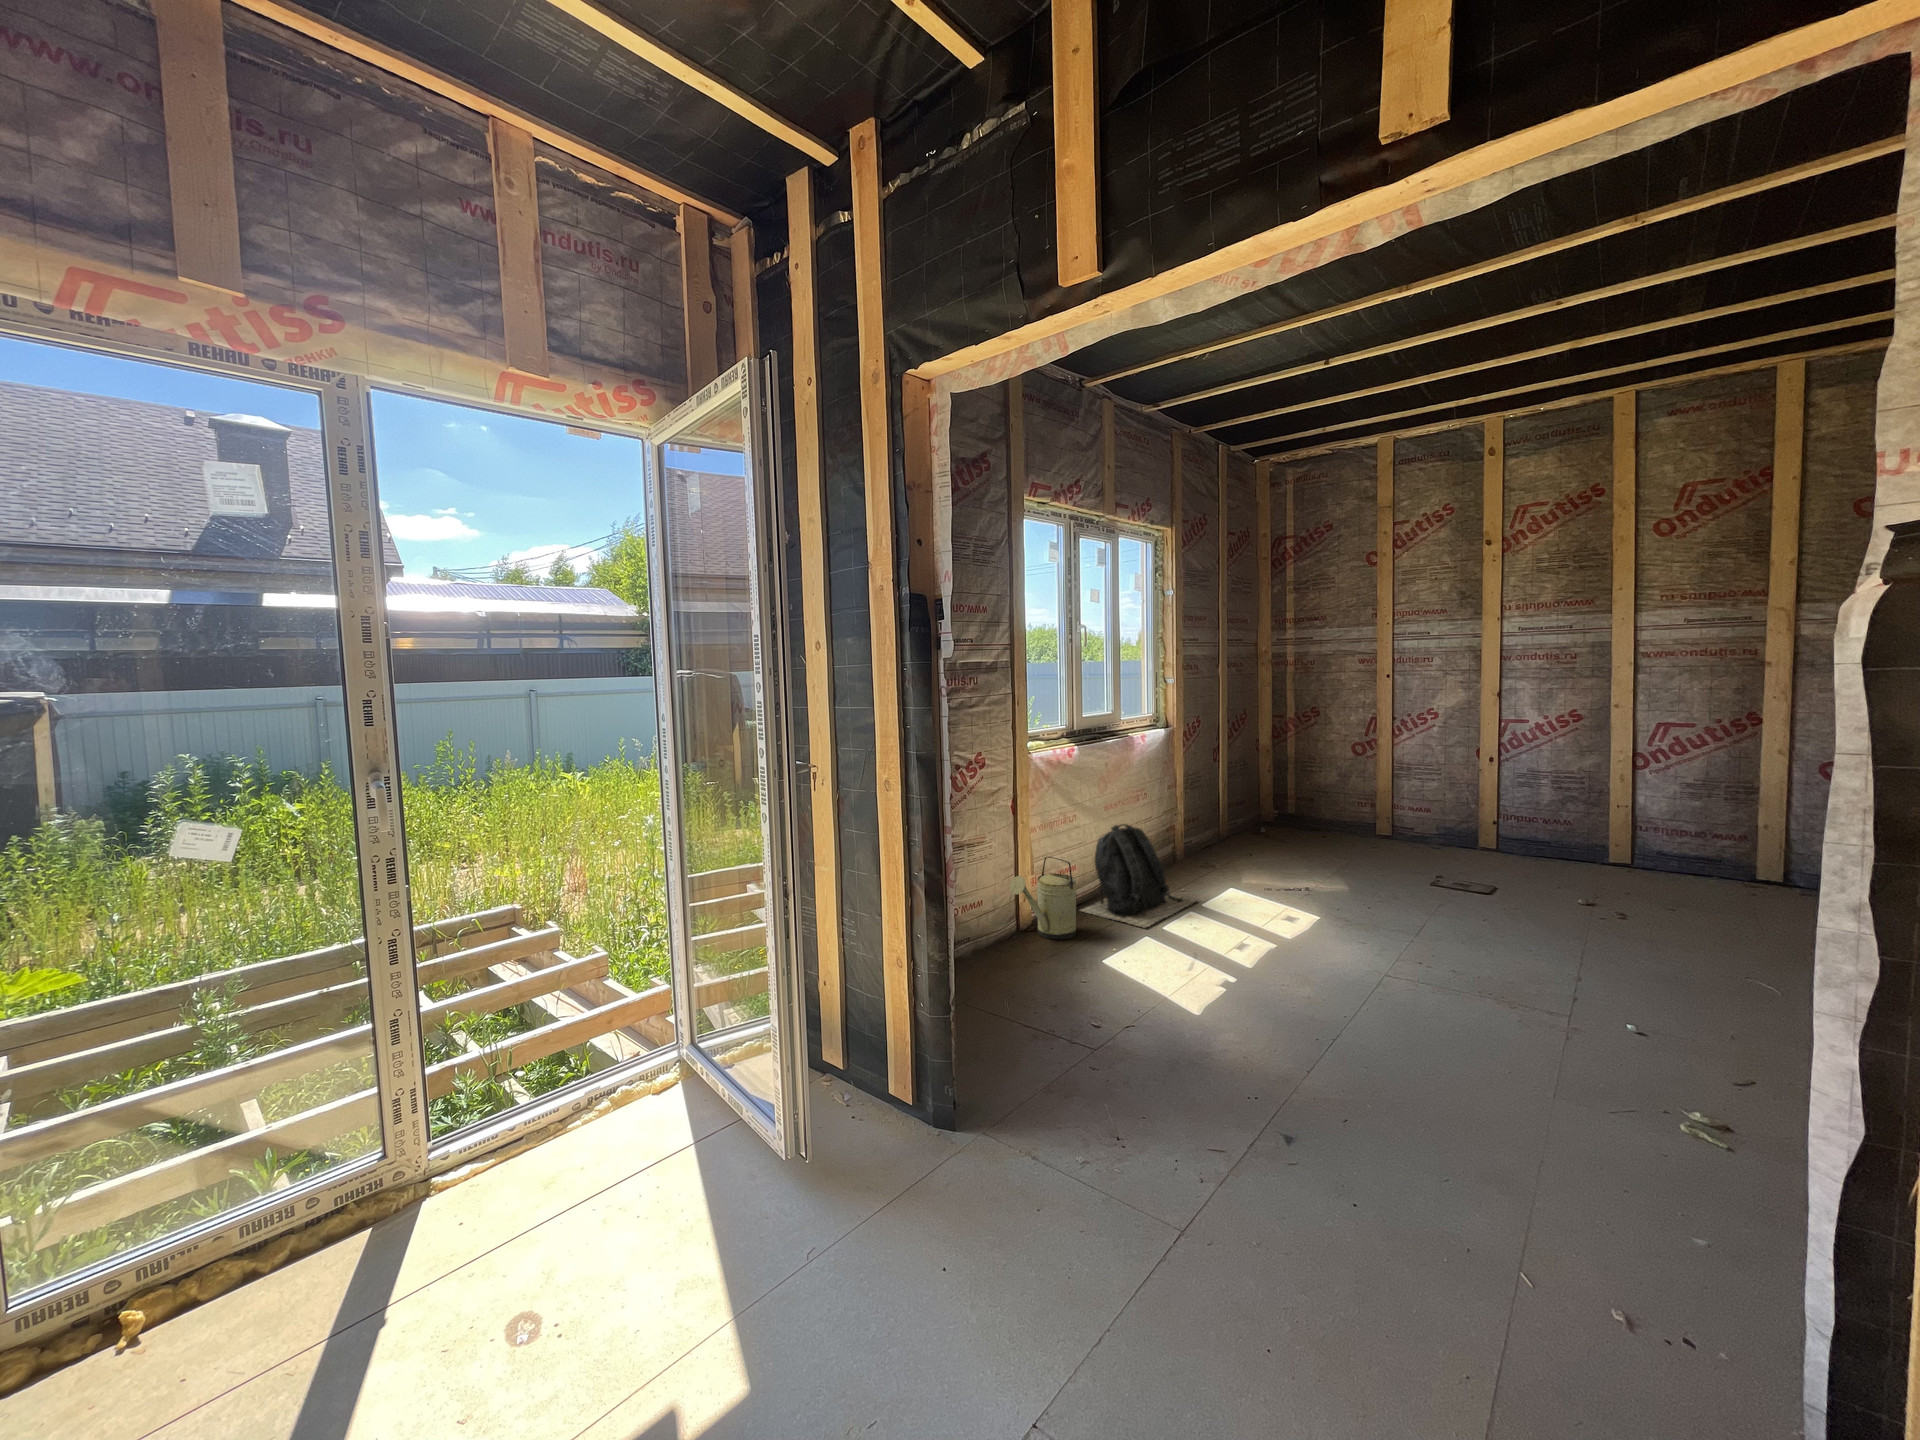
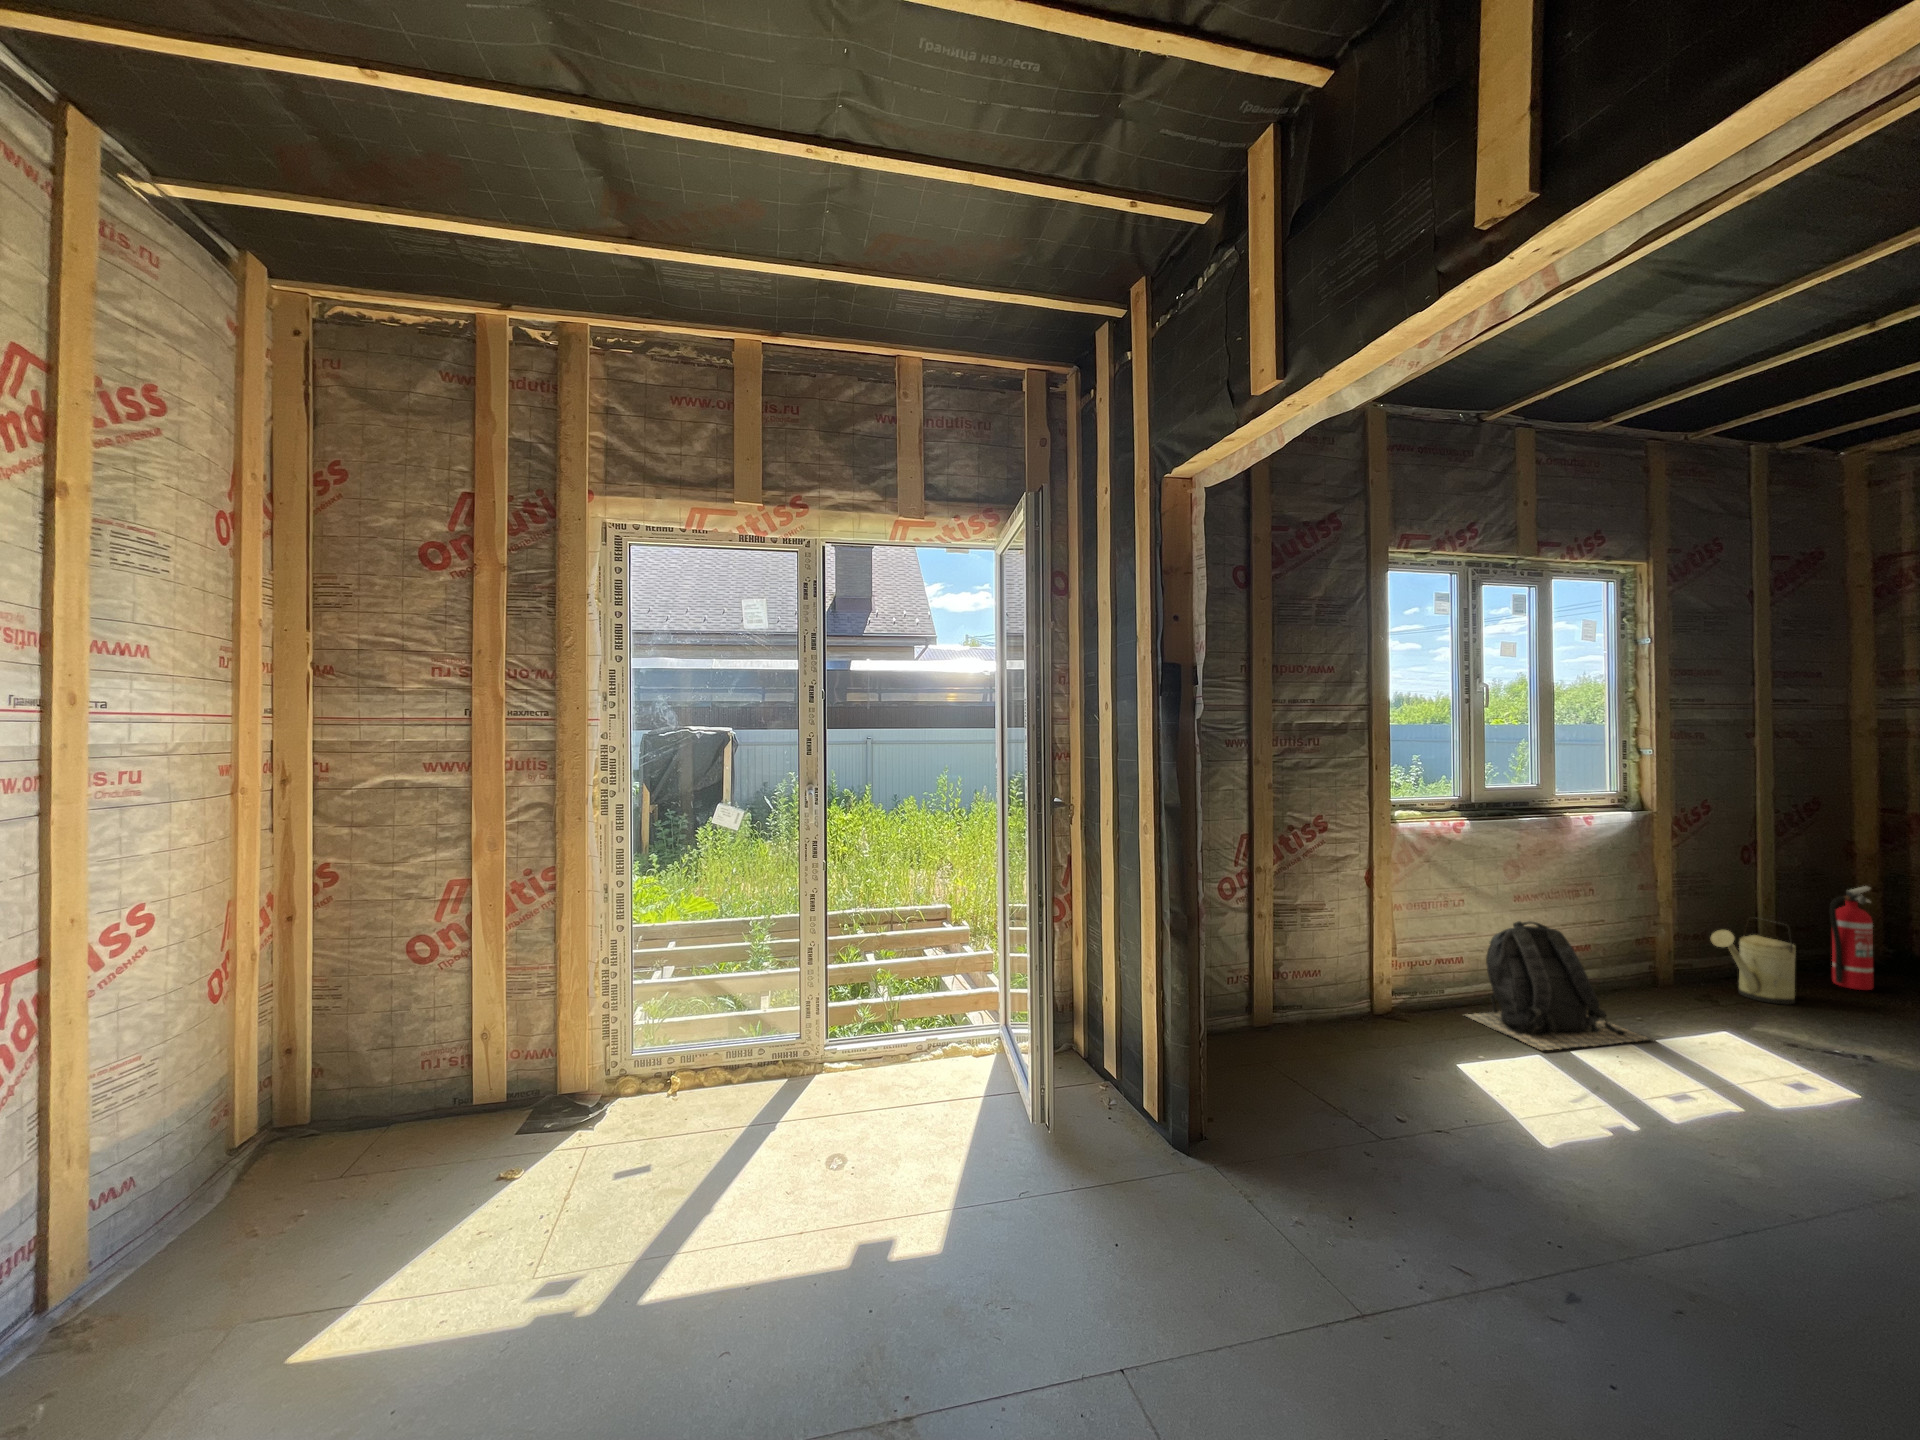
fire extinguisher: none [1252,768,1272,838] -> present [1830,886,1873,990]
watering can: present [1009,857,1077,940] -> present [1711,919,1795,1005]

